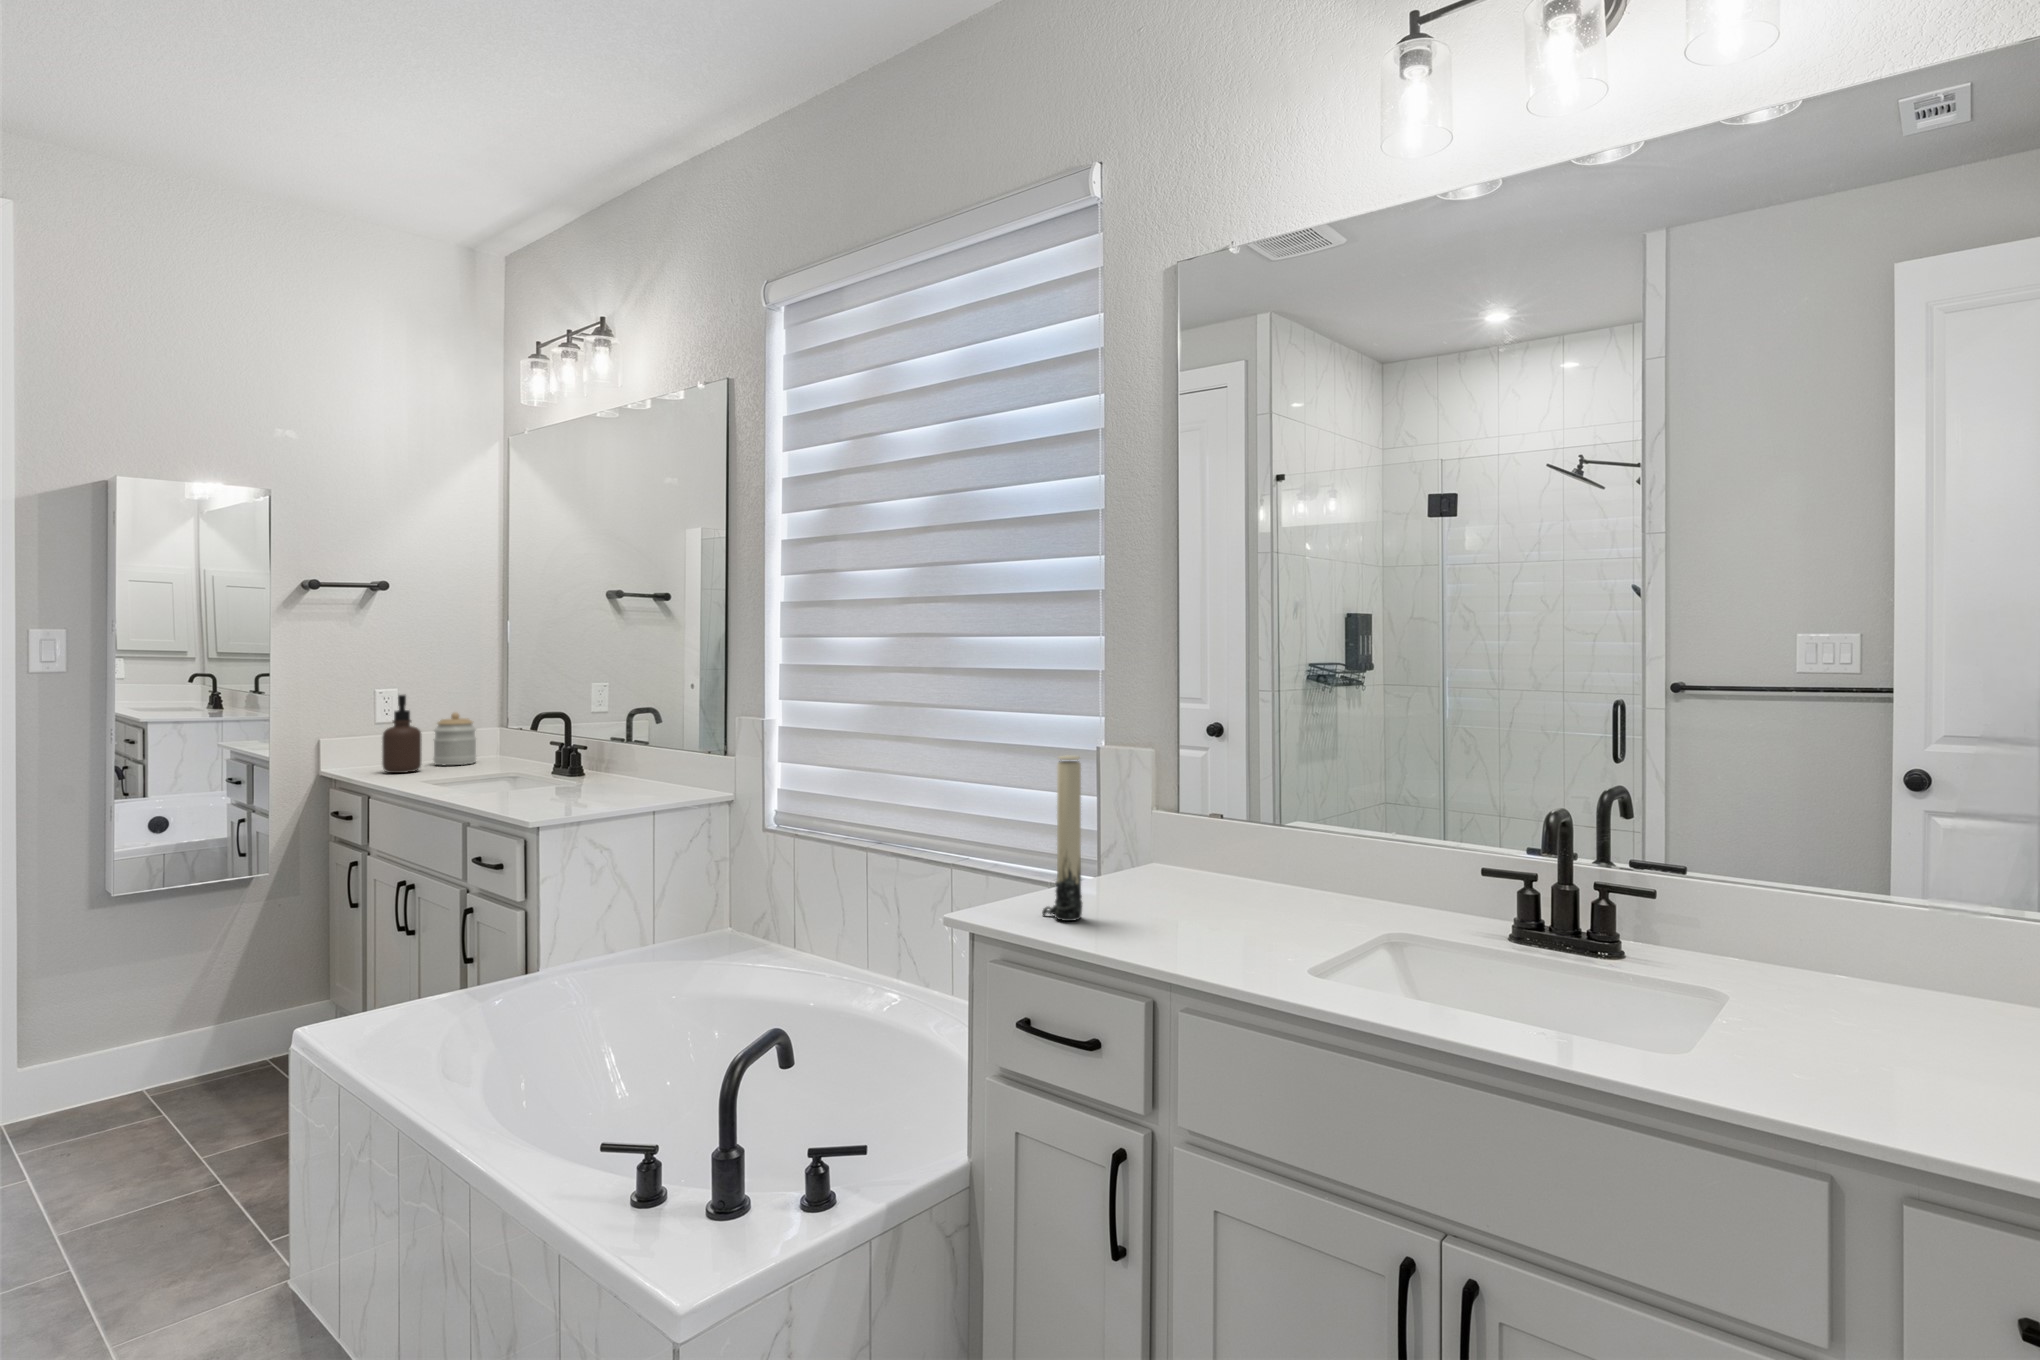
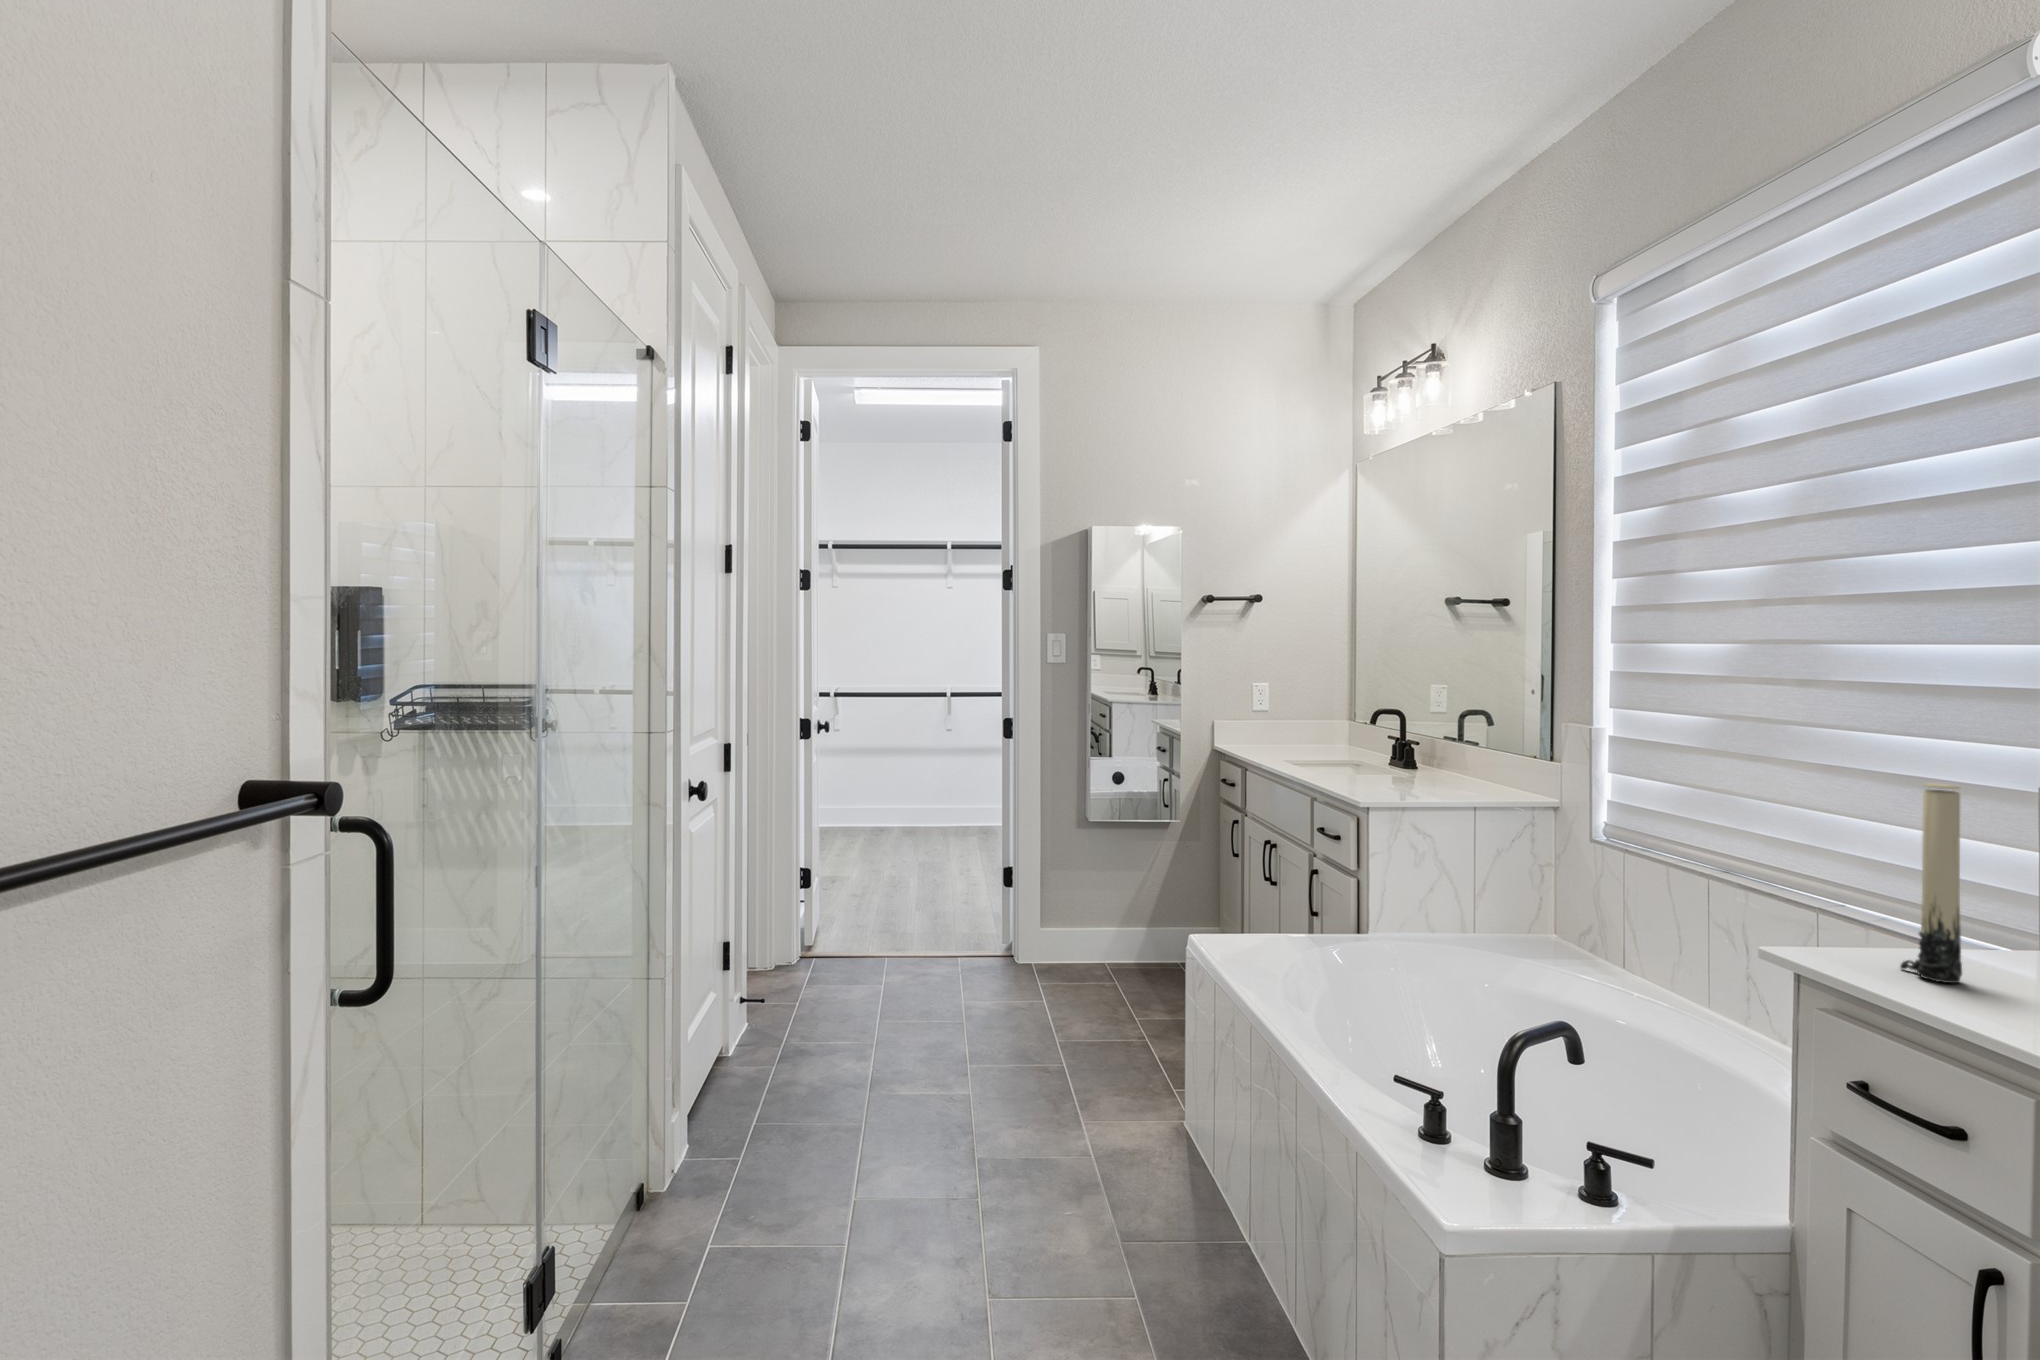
soap dispenser: present [382,695,422,773] -> none [1259,688,1288,753]
jar: present [434,712,476,765] -> none [1297,705,1332,750]

